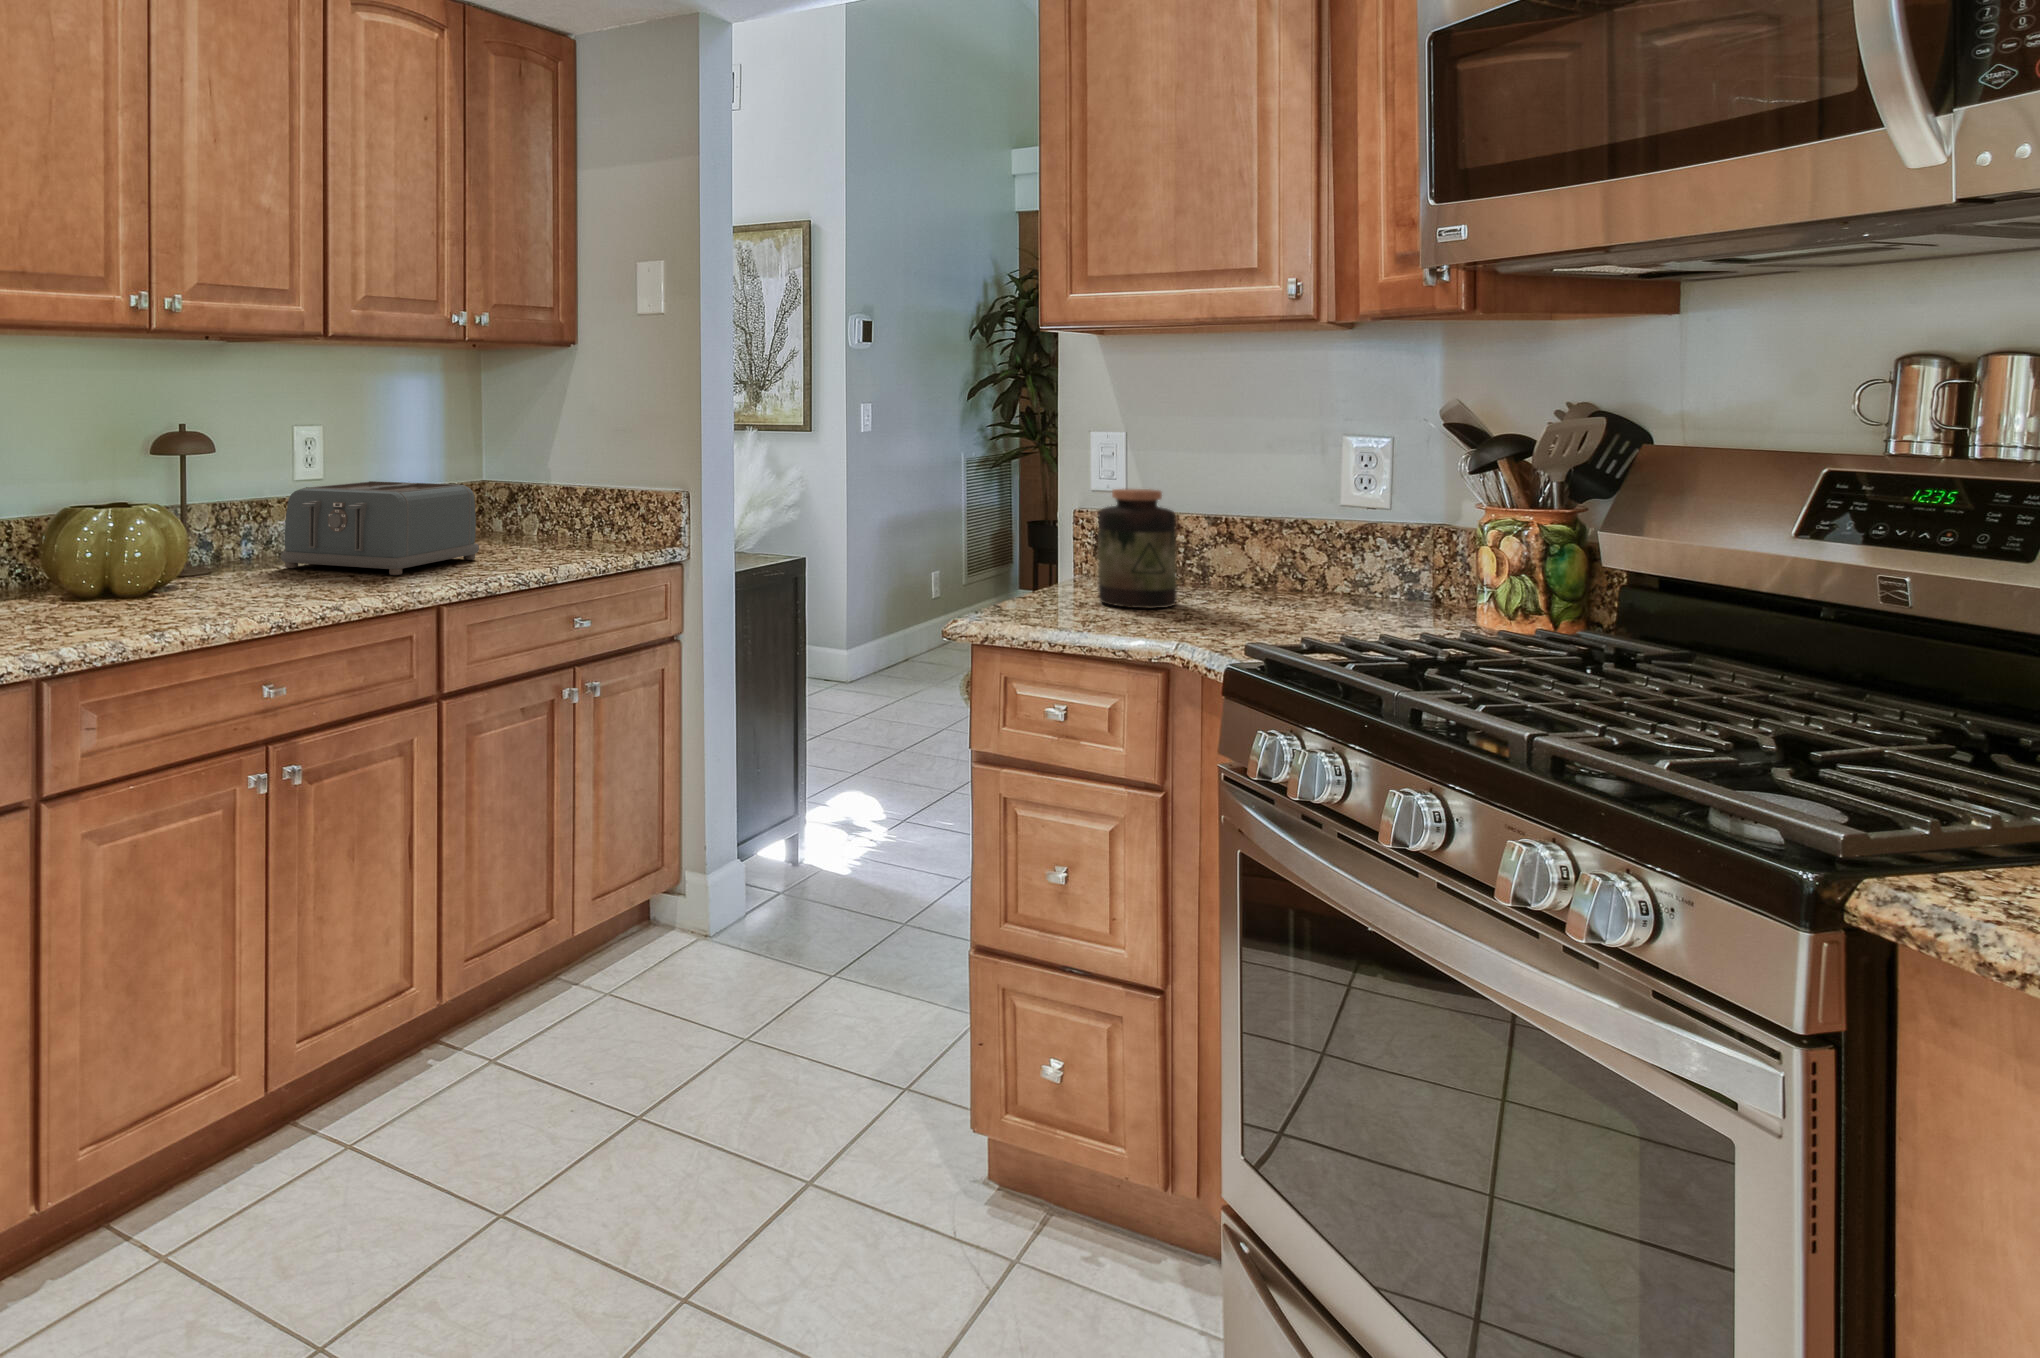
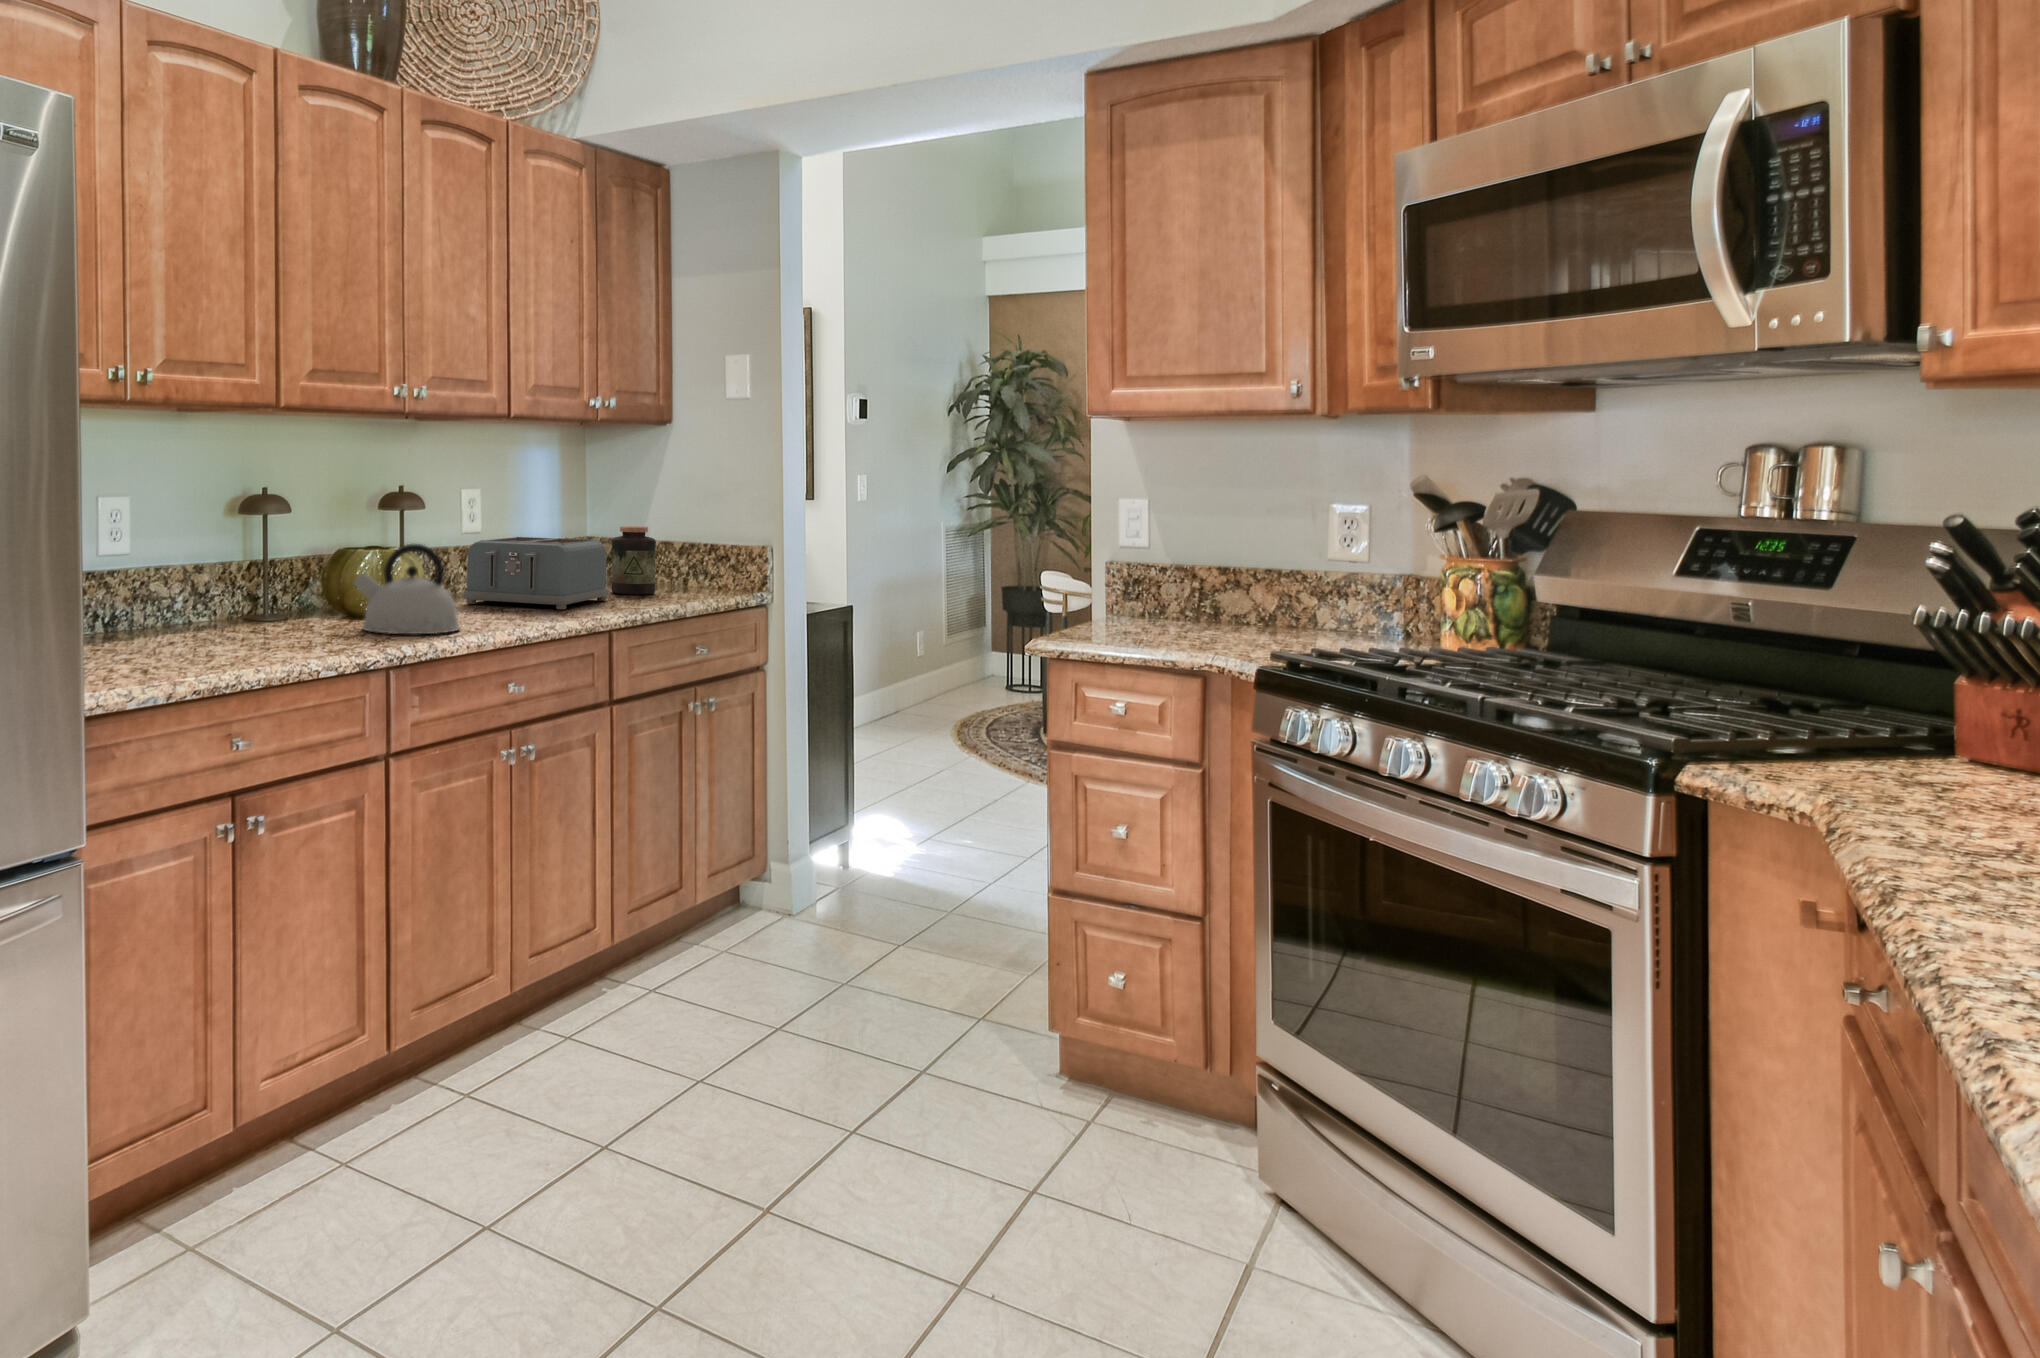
jar: present [1098,489,1177,608] -> present [611,526,656,595]
kettle: none [53,498,207,623] -> present [354,544,460,634]

